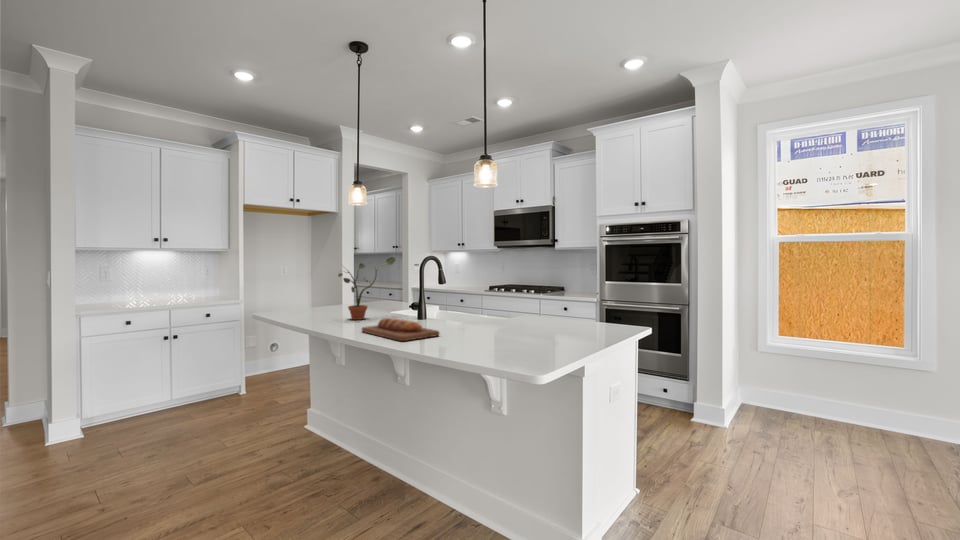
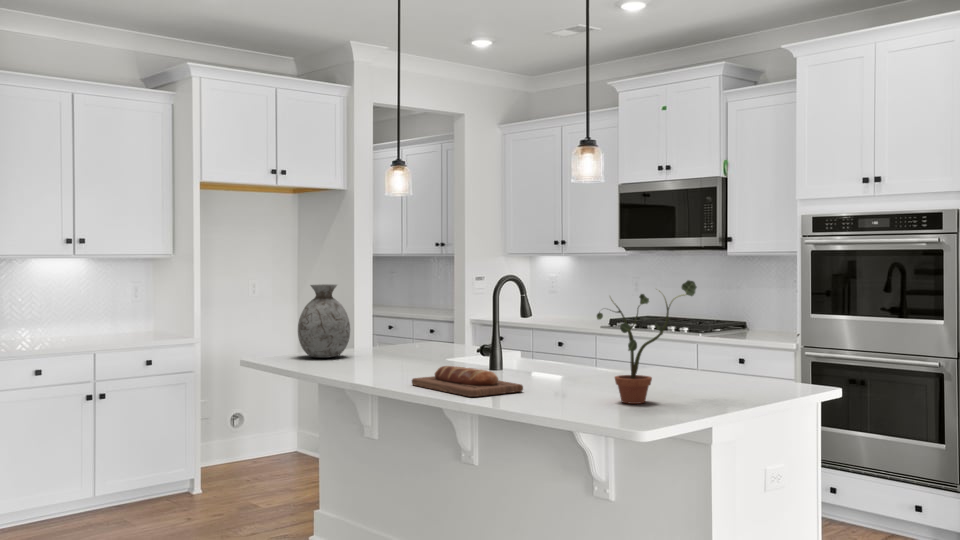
potted plant: present [338,257,395,320] -> present [597,280,697,404]
vase: none [293,265,329,312] -> present [298,284,350,358]

